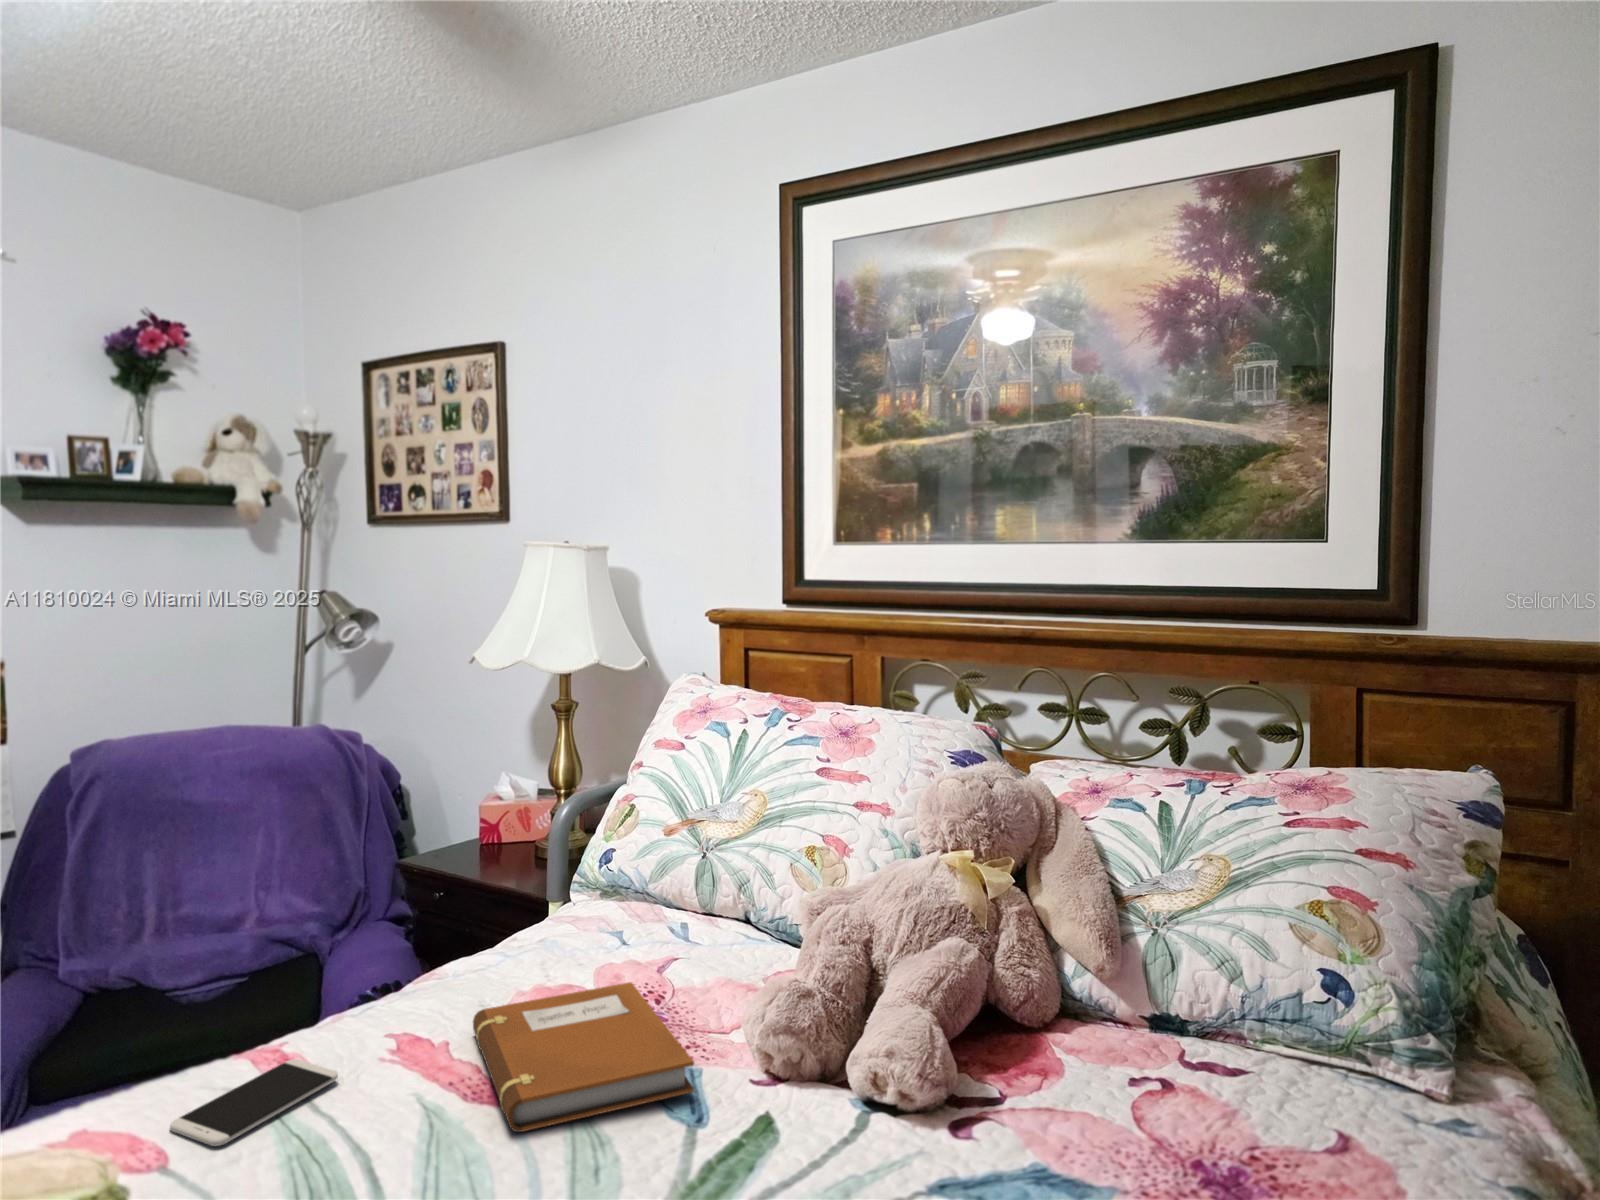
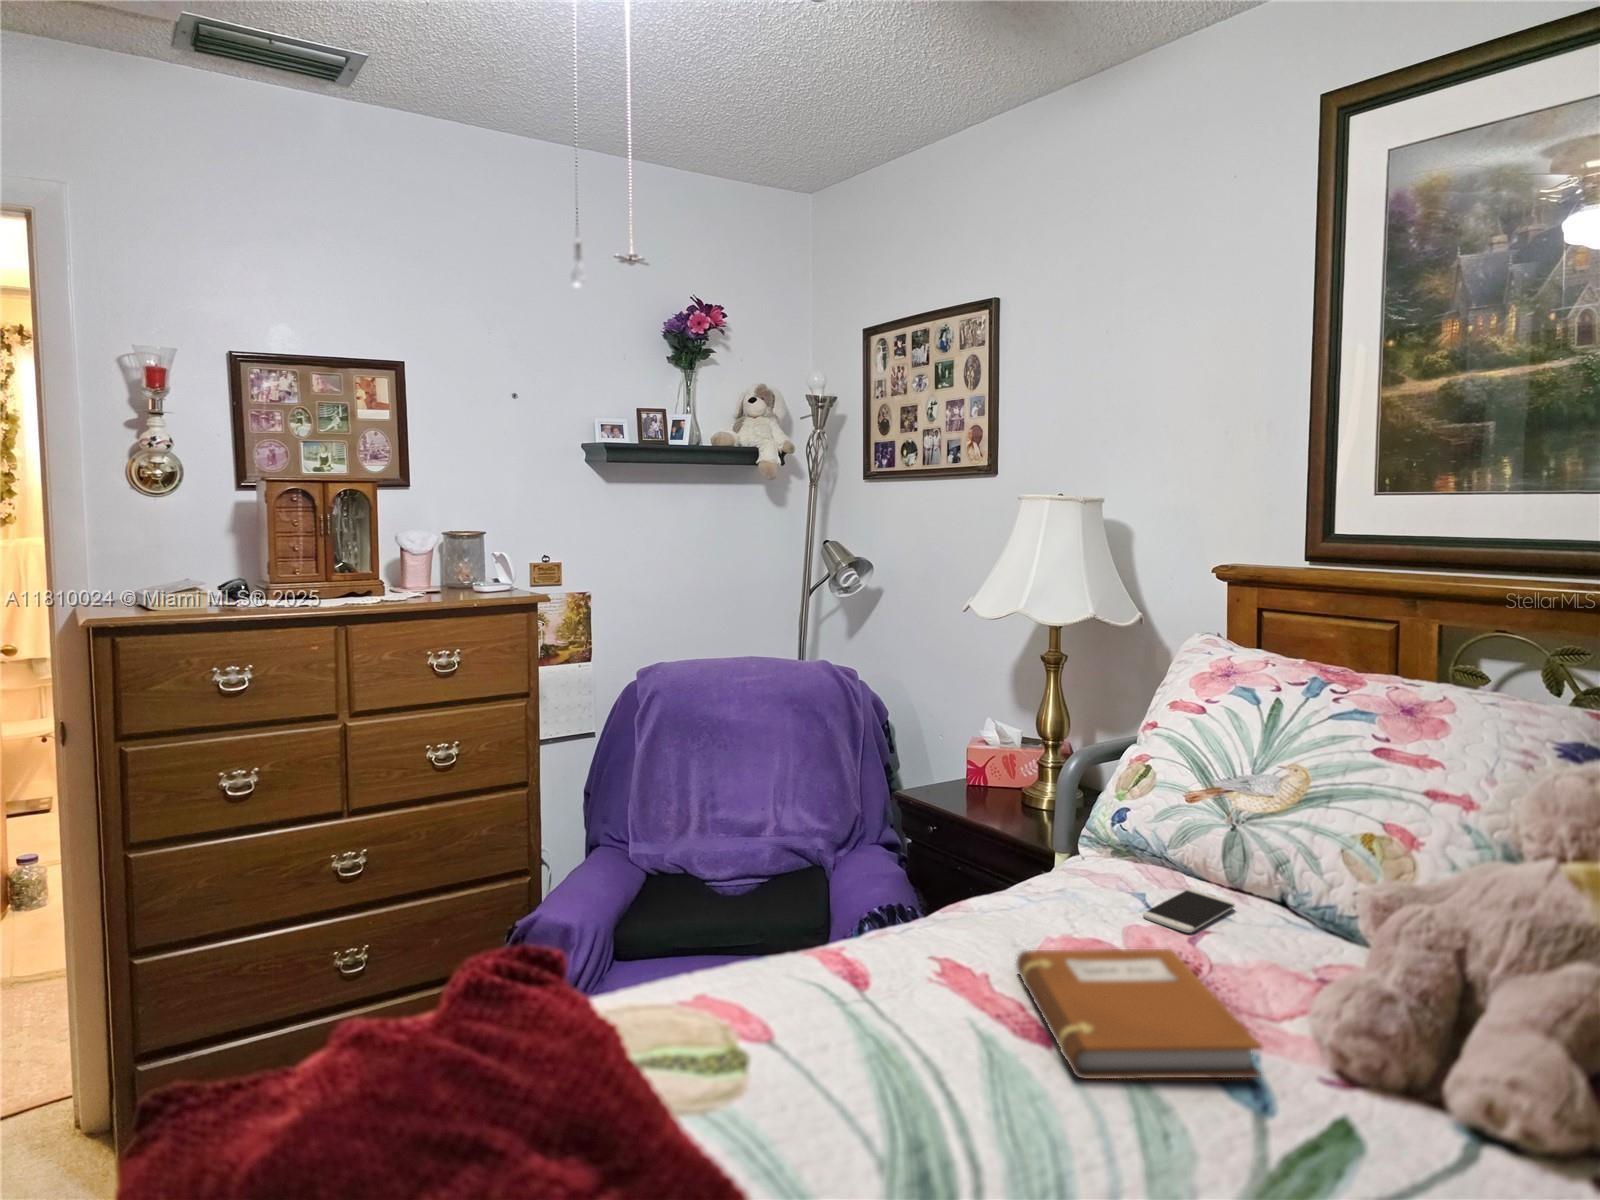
smartphone: present [170,1059,338,1146] -> present [1143,889,1235,933]

